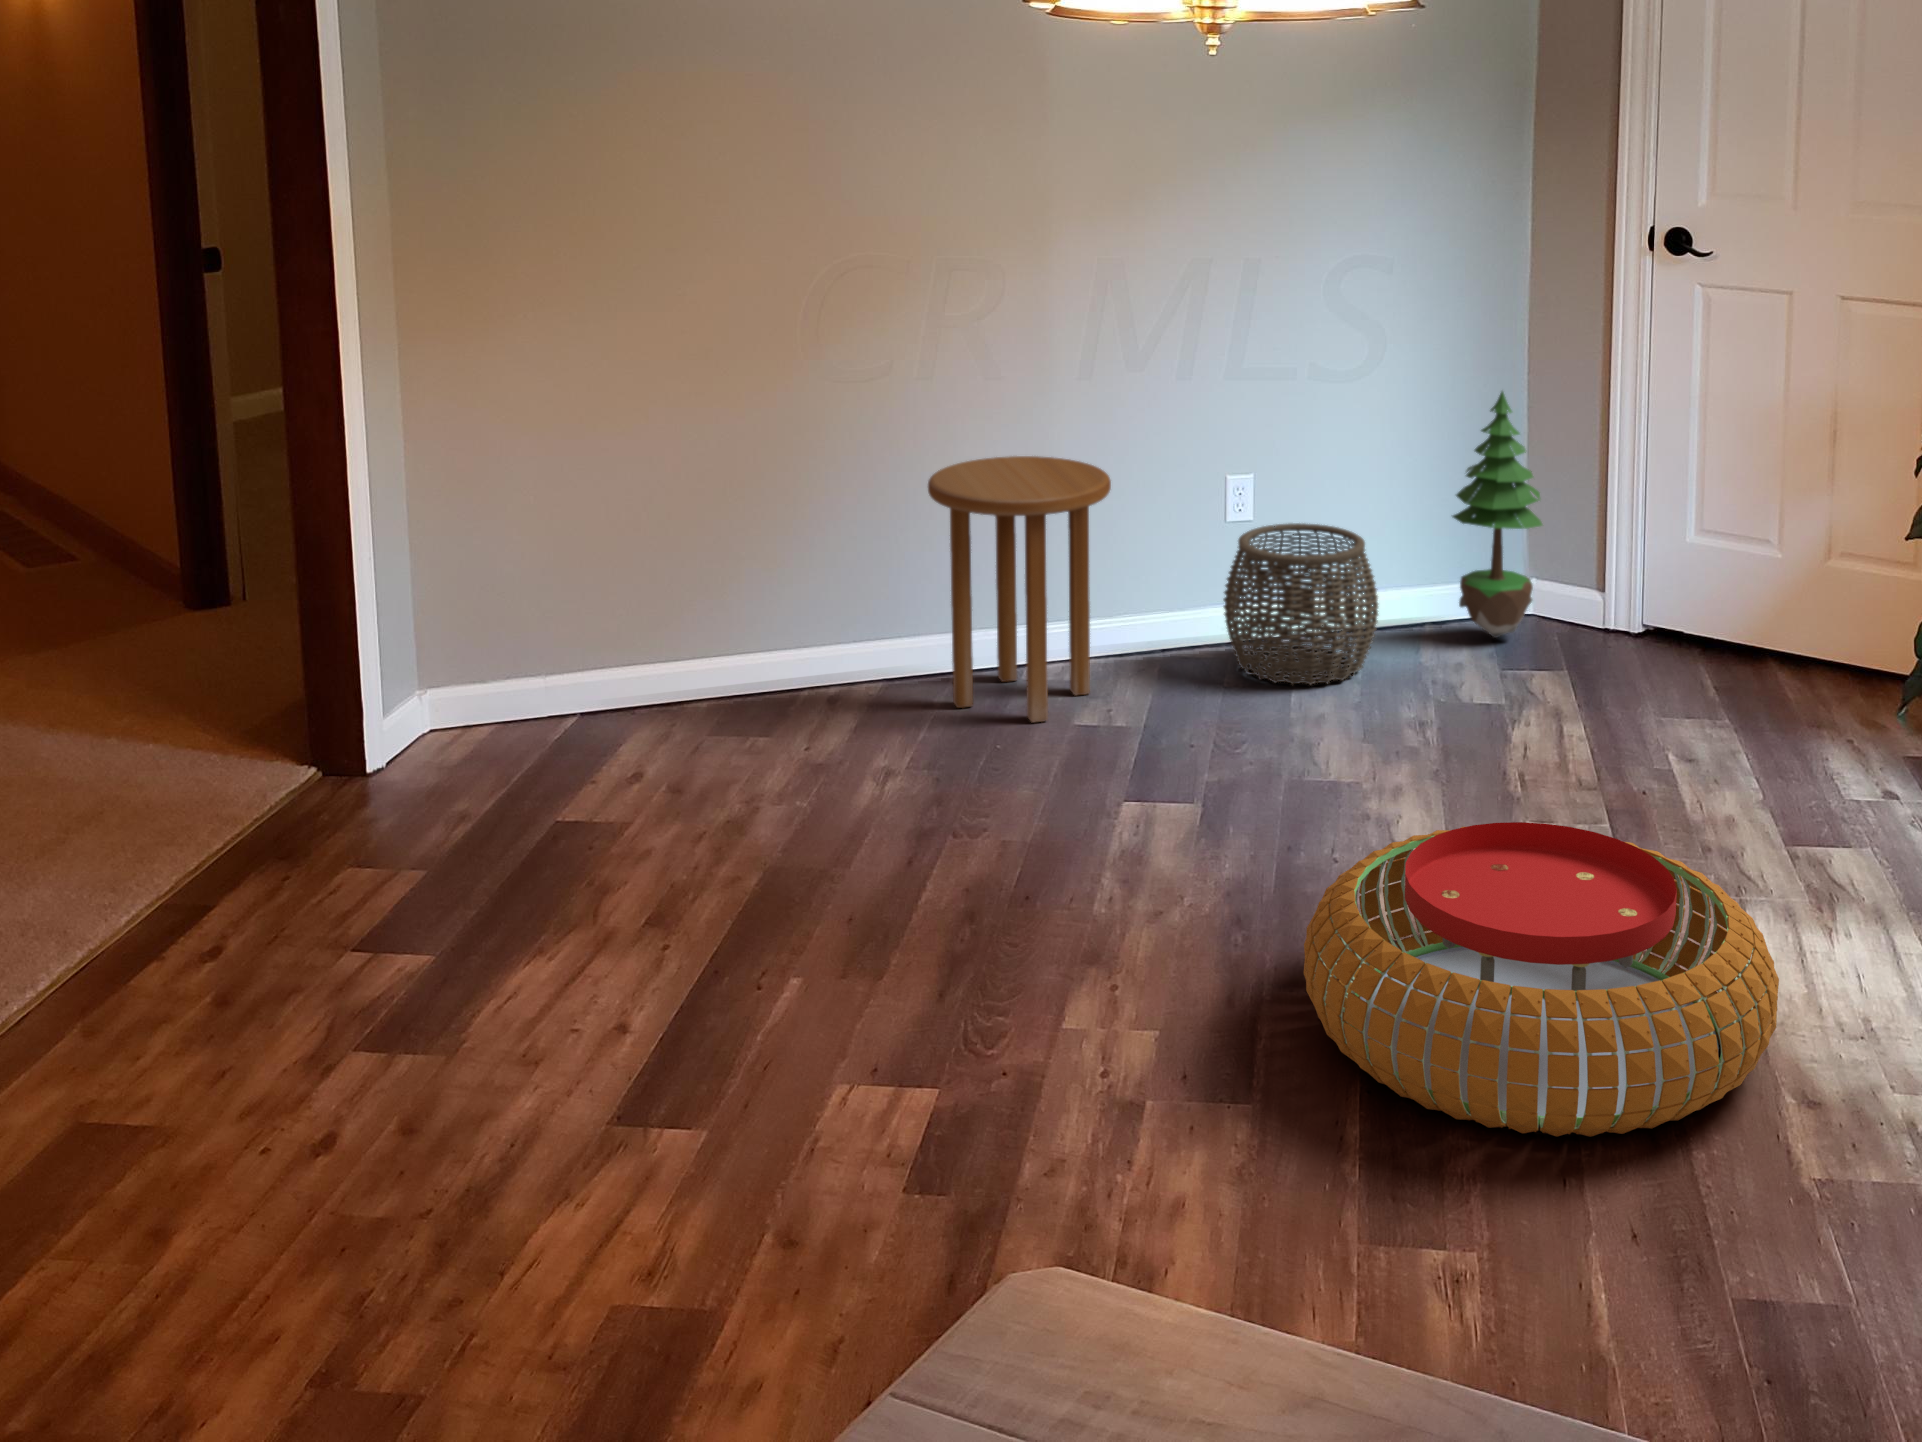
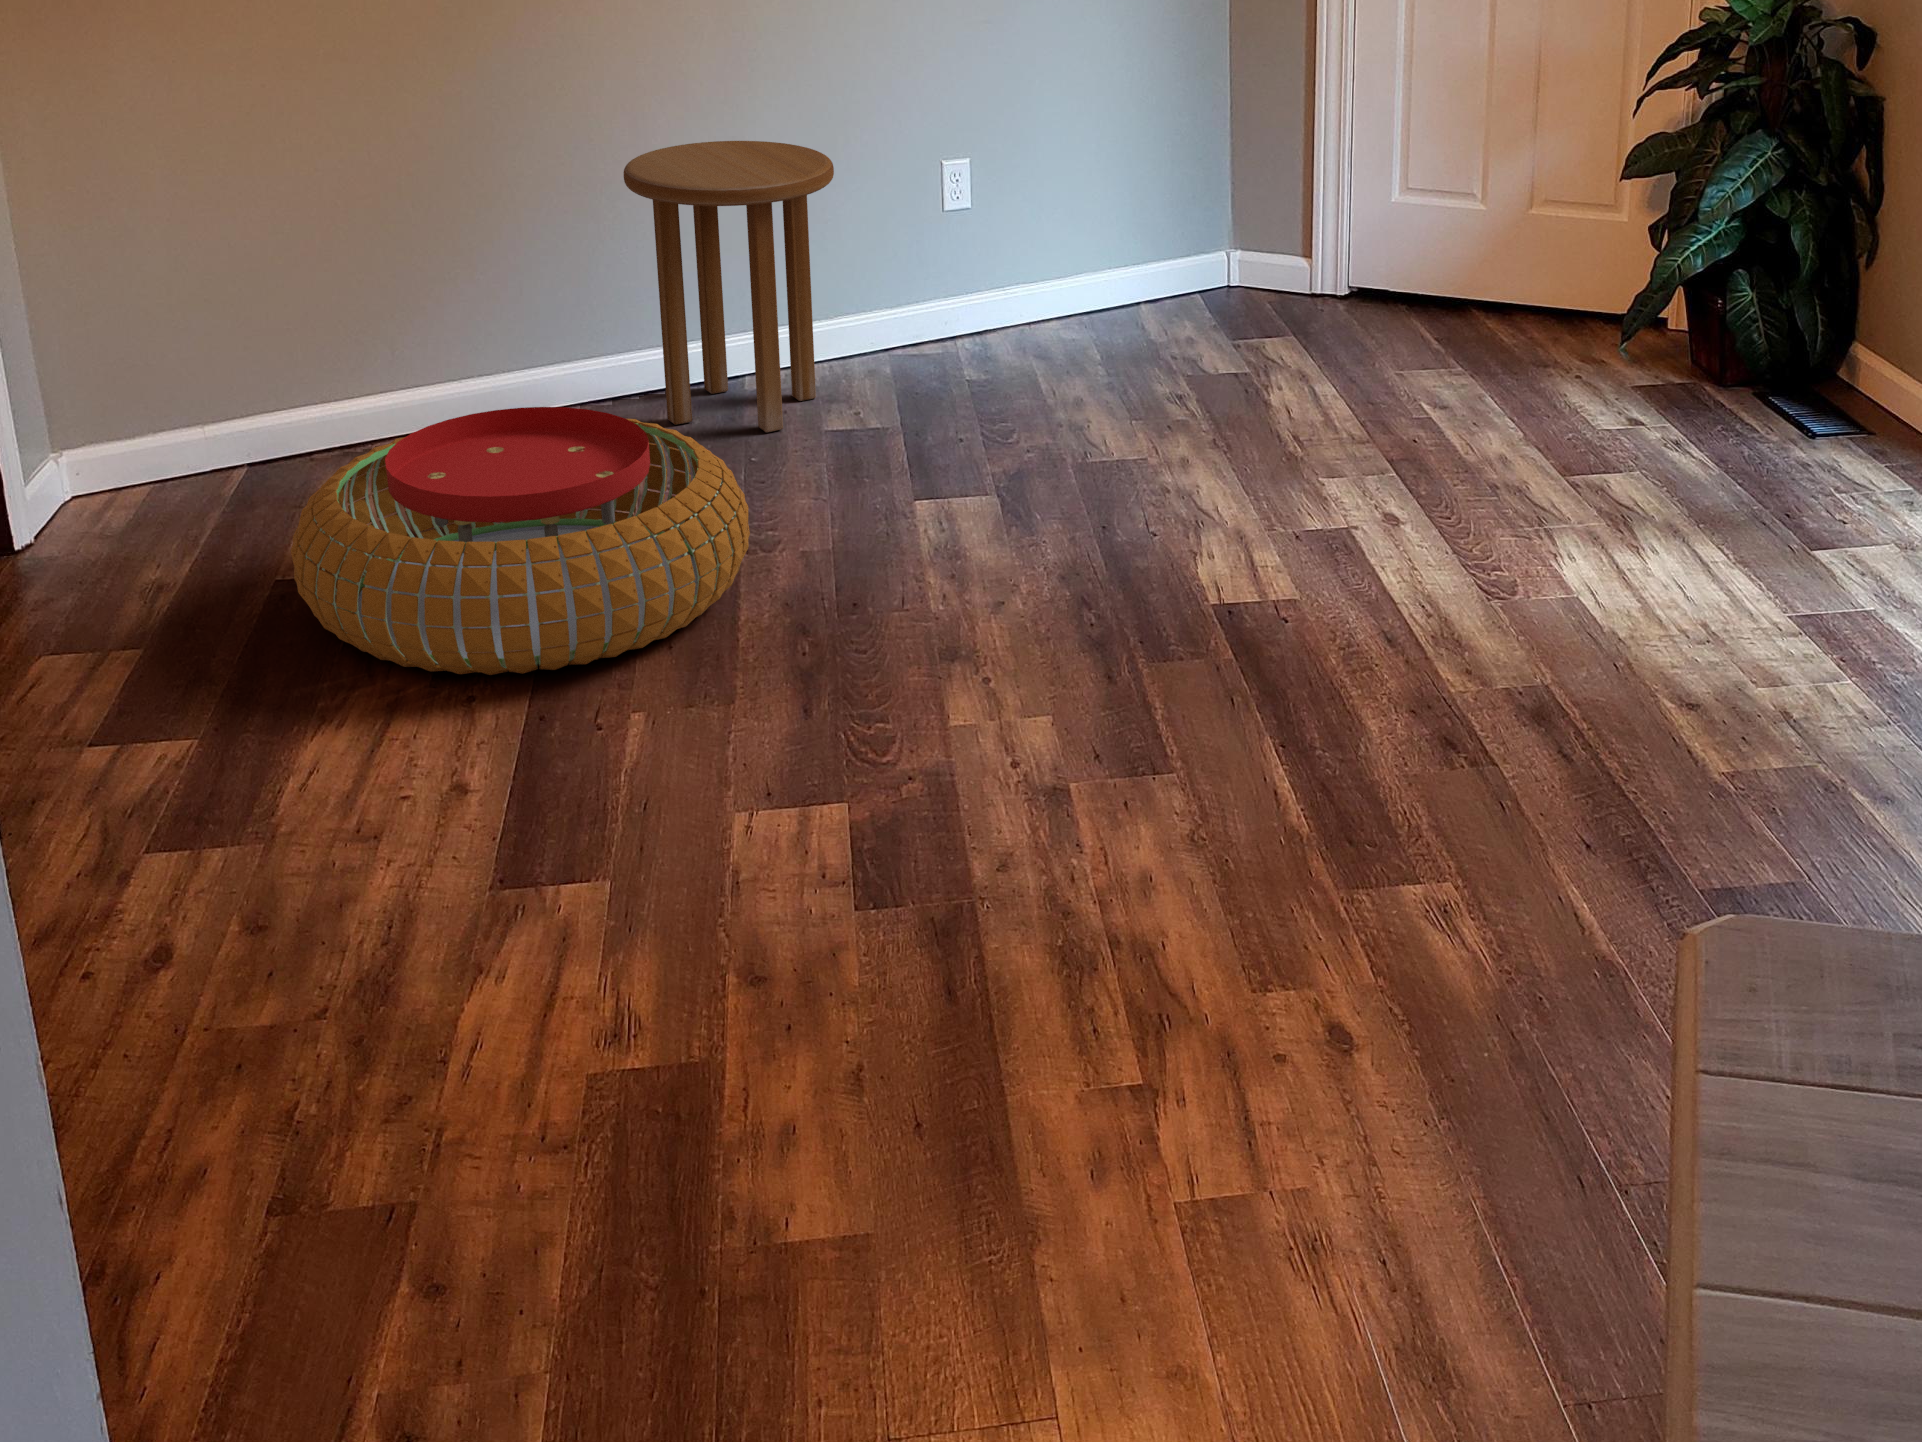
potted tree: present [1453,391,1542,638] -> none [1164,47,1260,310]
woven basket: present [1223,523,1378,685] -> none [942,201,1110,372]
pouf: present [1304,822,1779,1137] -> present [291,407,750,675]

